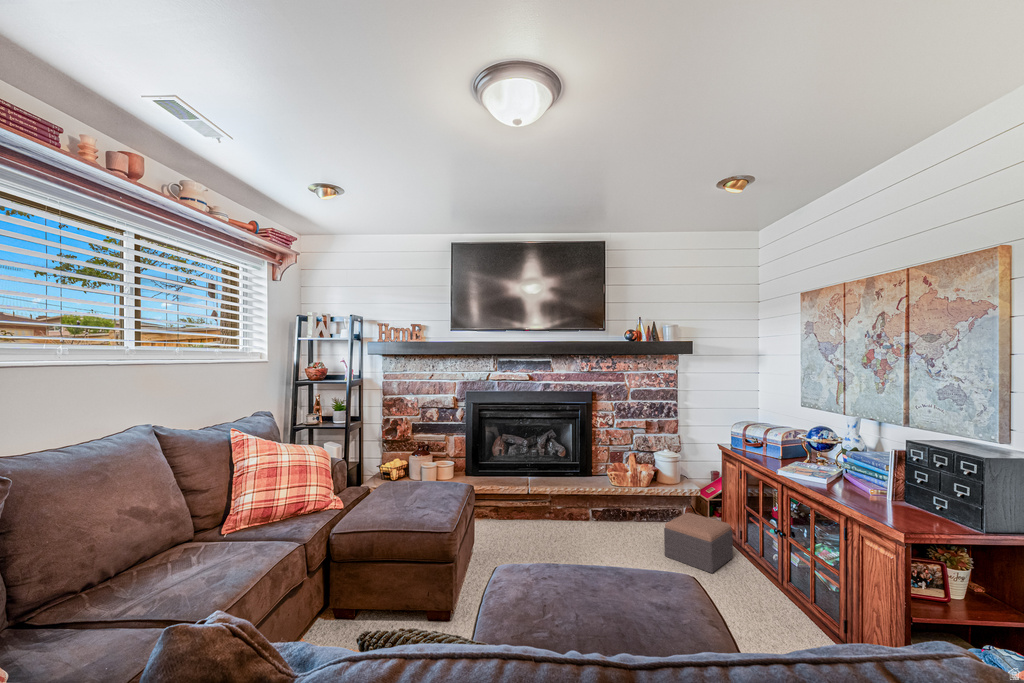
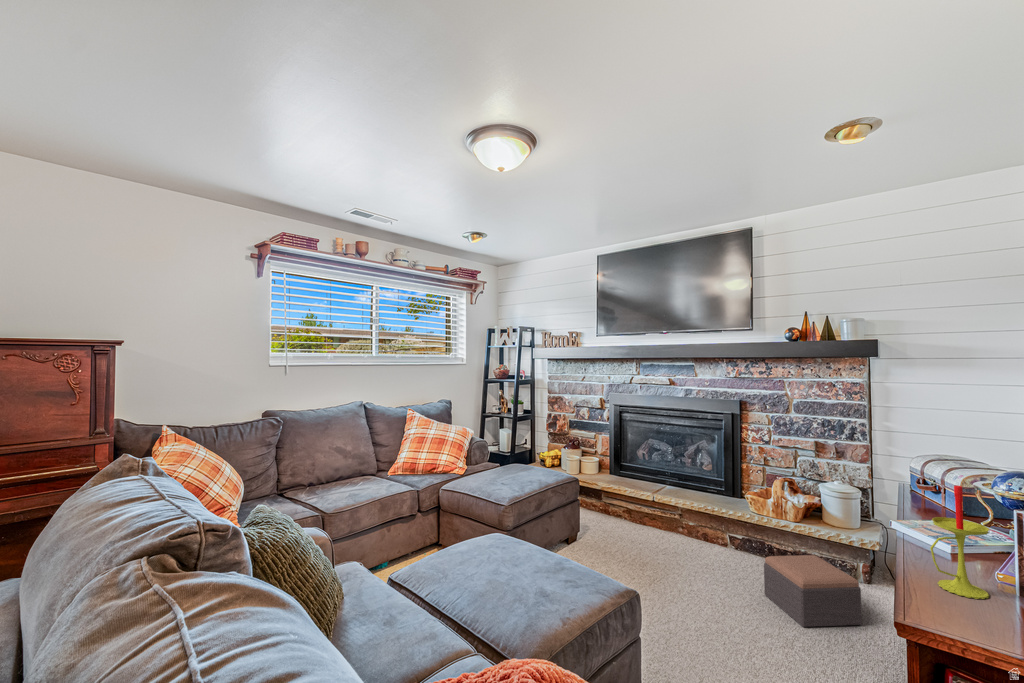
candle: none [866,439,904,517] -> present [930,485,989,599]

